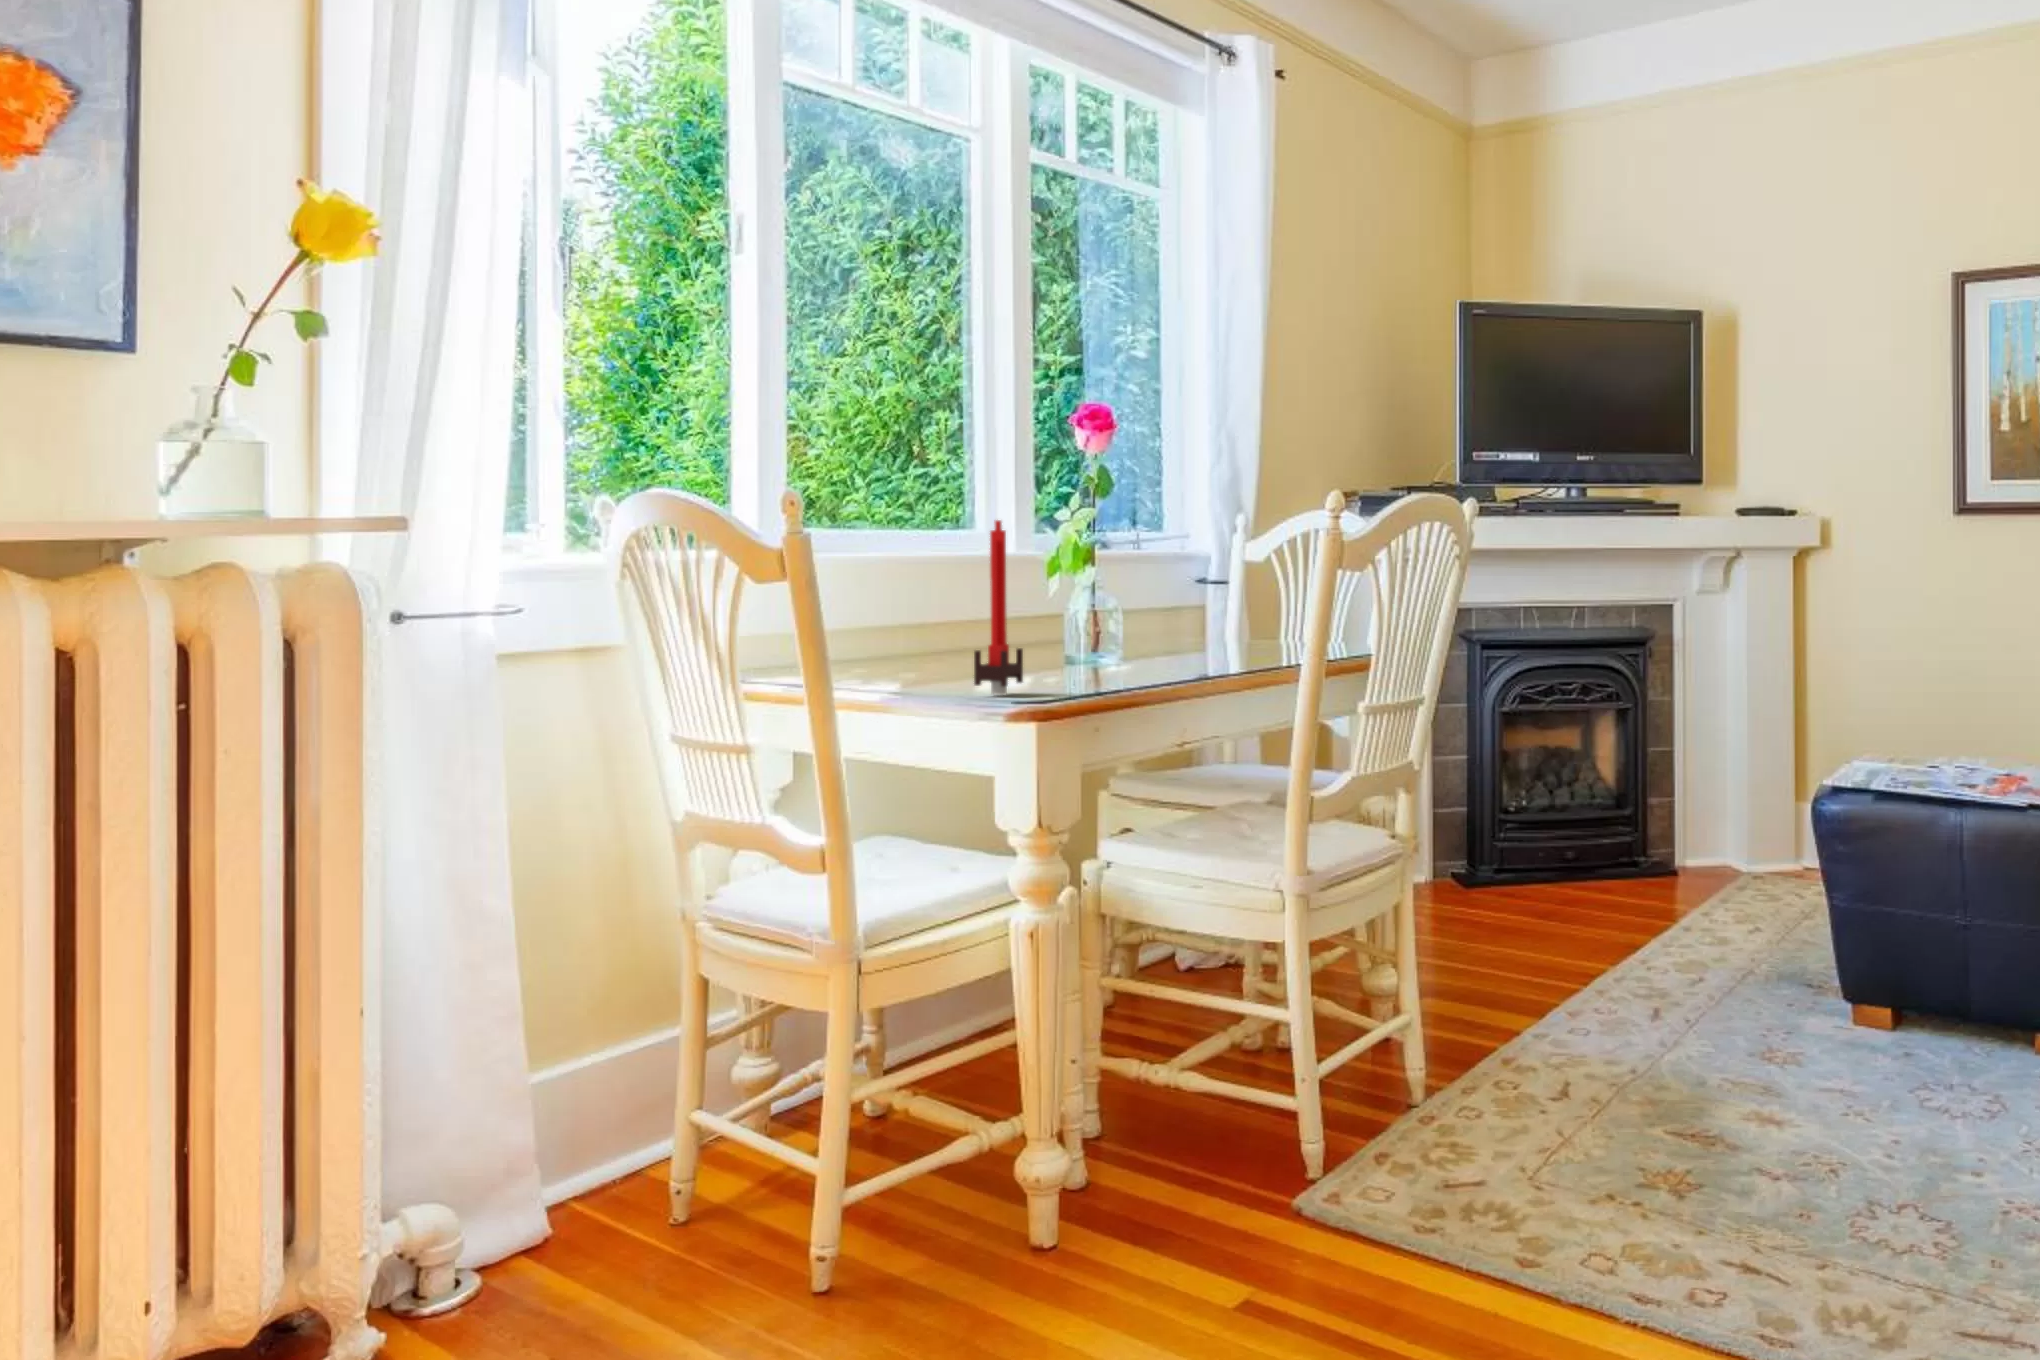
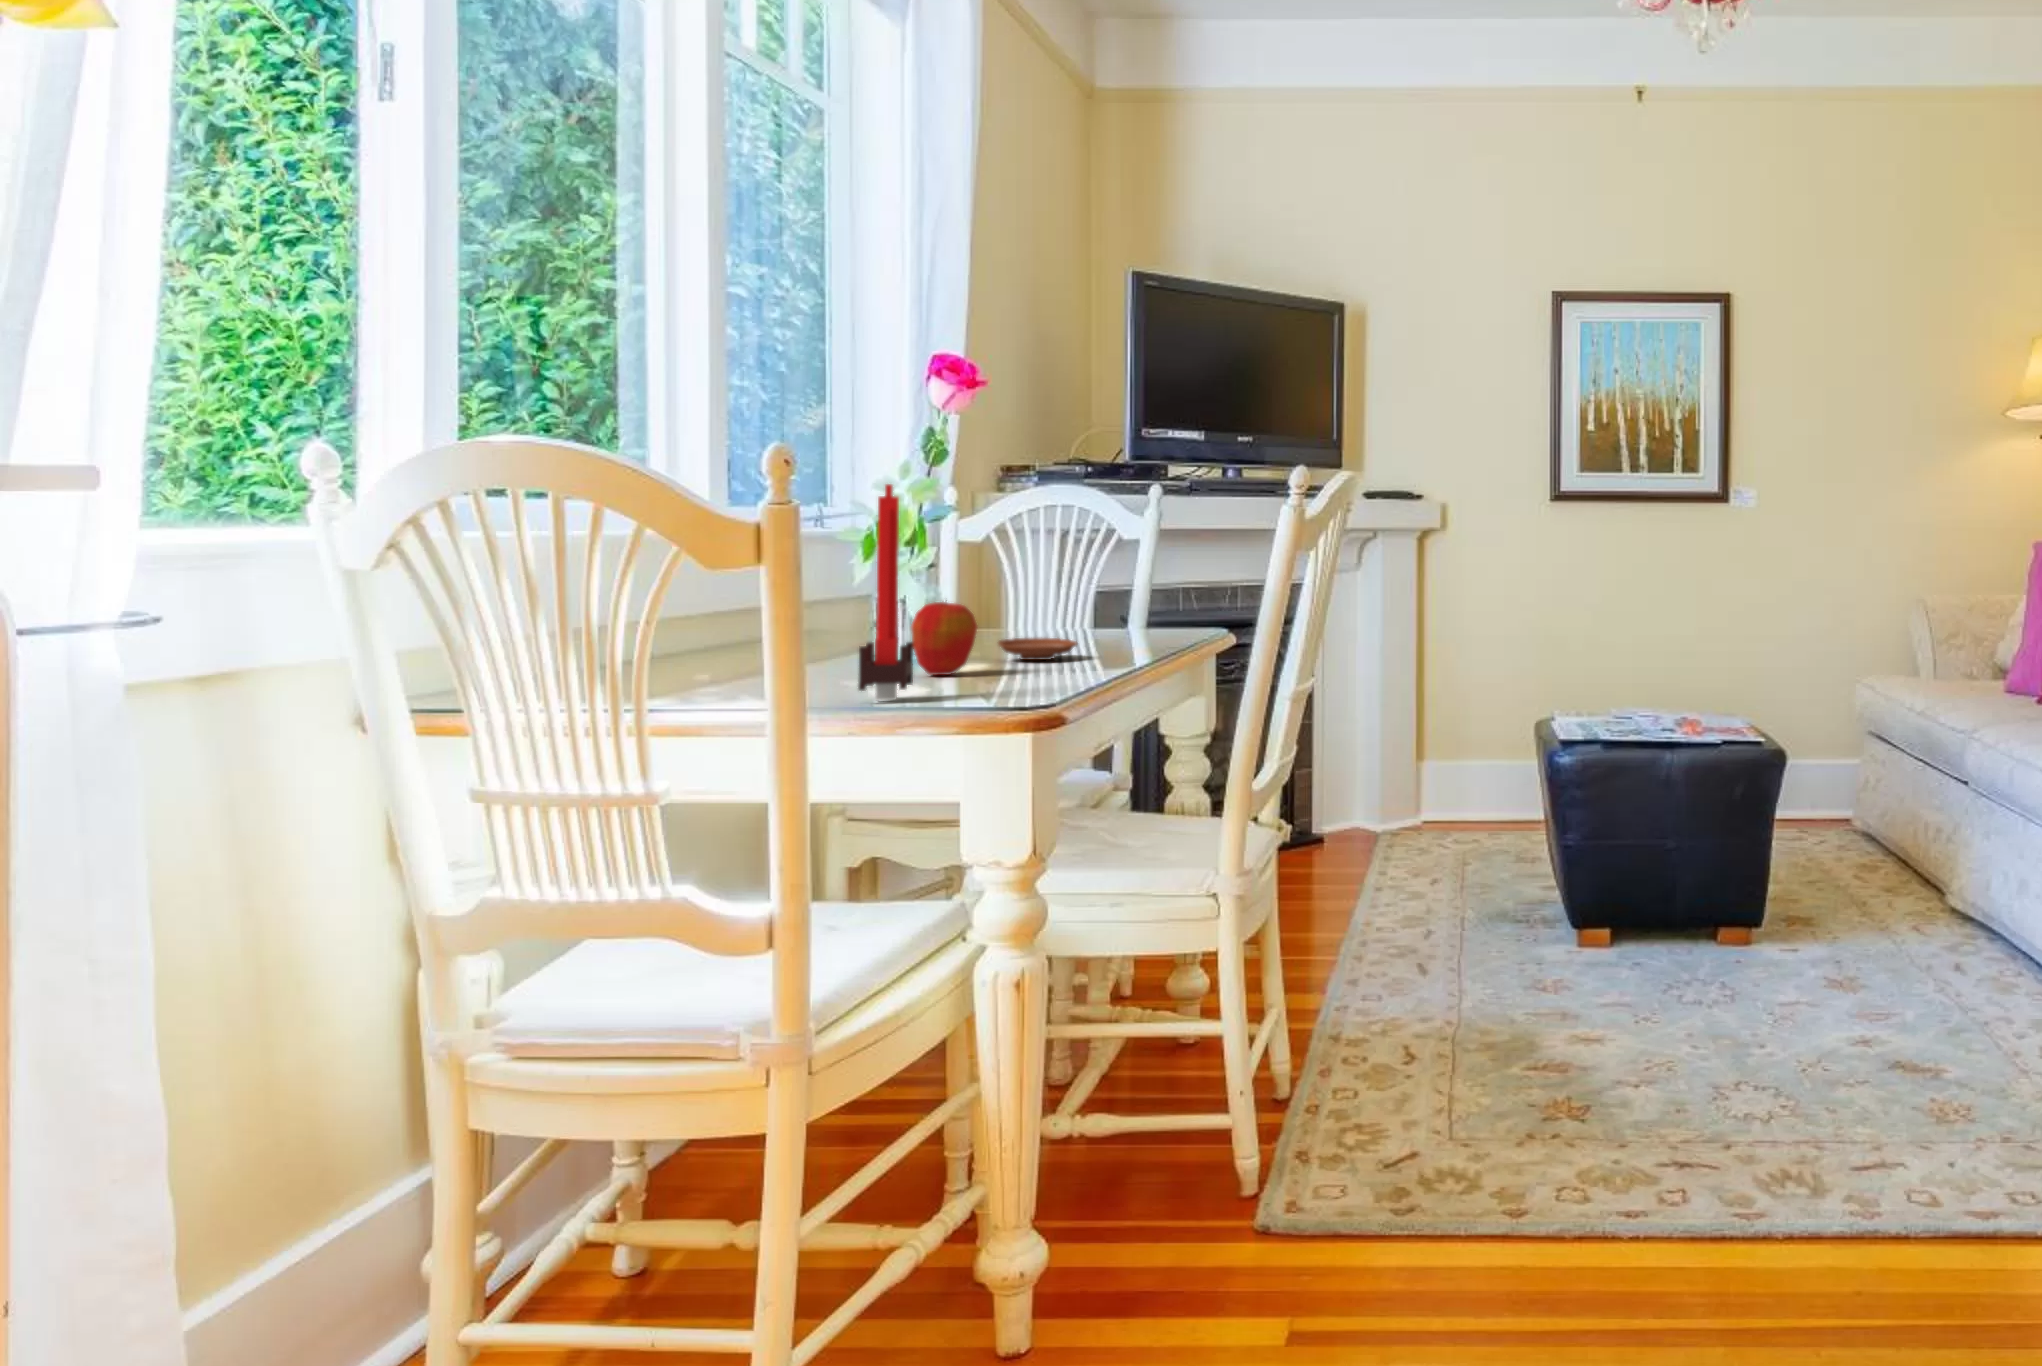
apple: none [1075,612,1127,678] -> present [911,600,977,675]
plate: none [1176,650,1244,670] -> present [998,638,1077,660]

